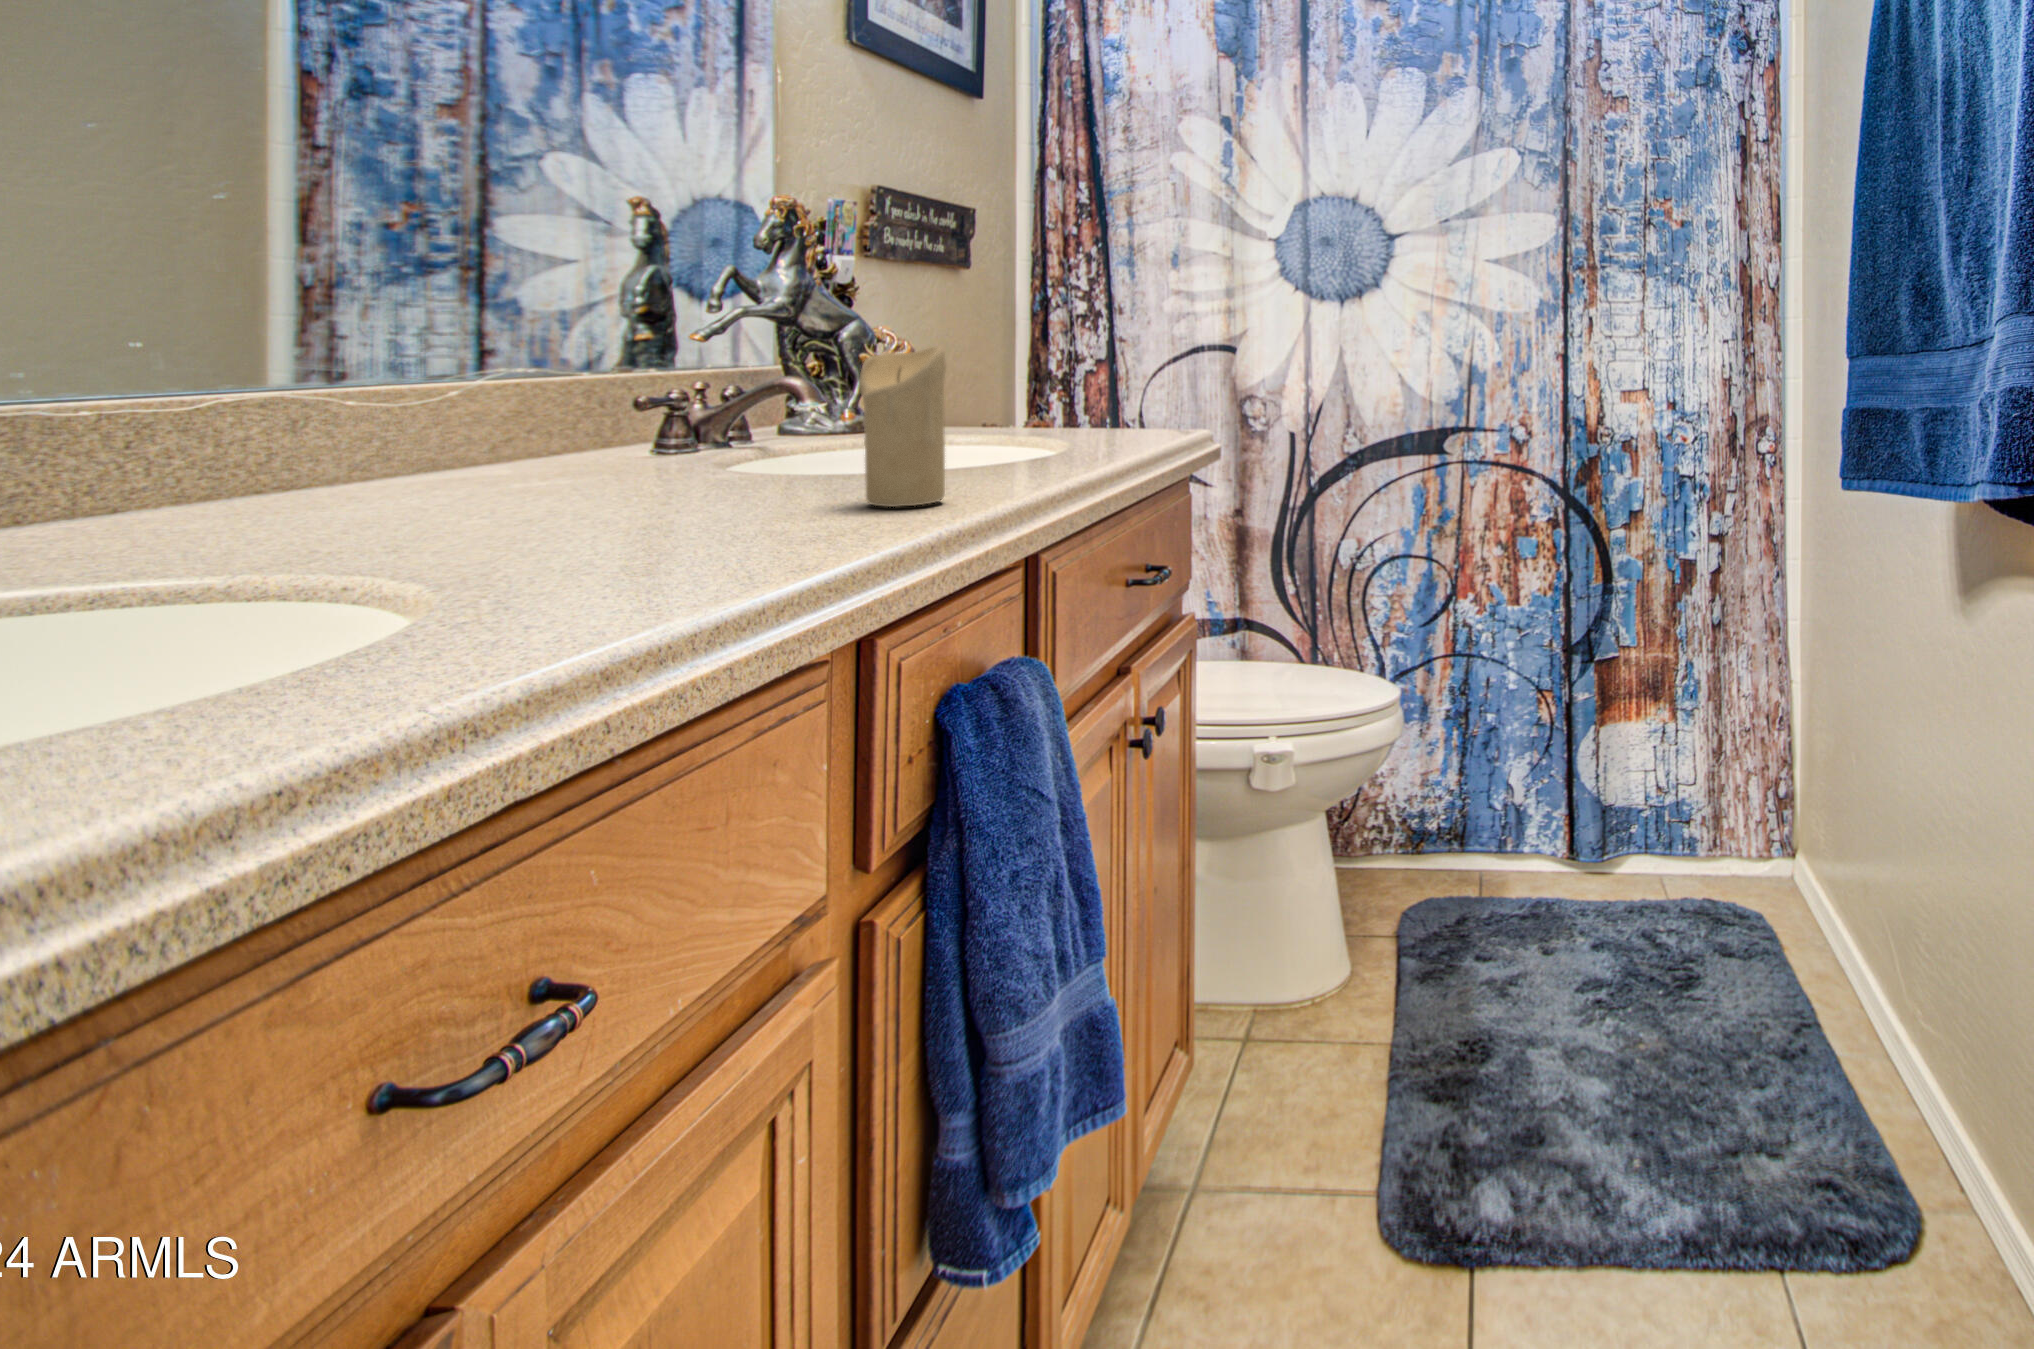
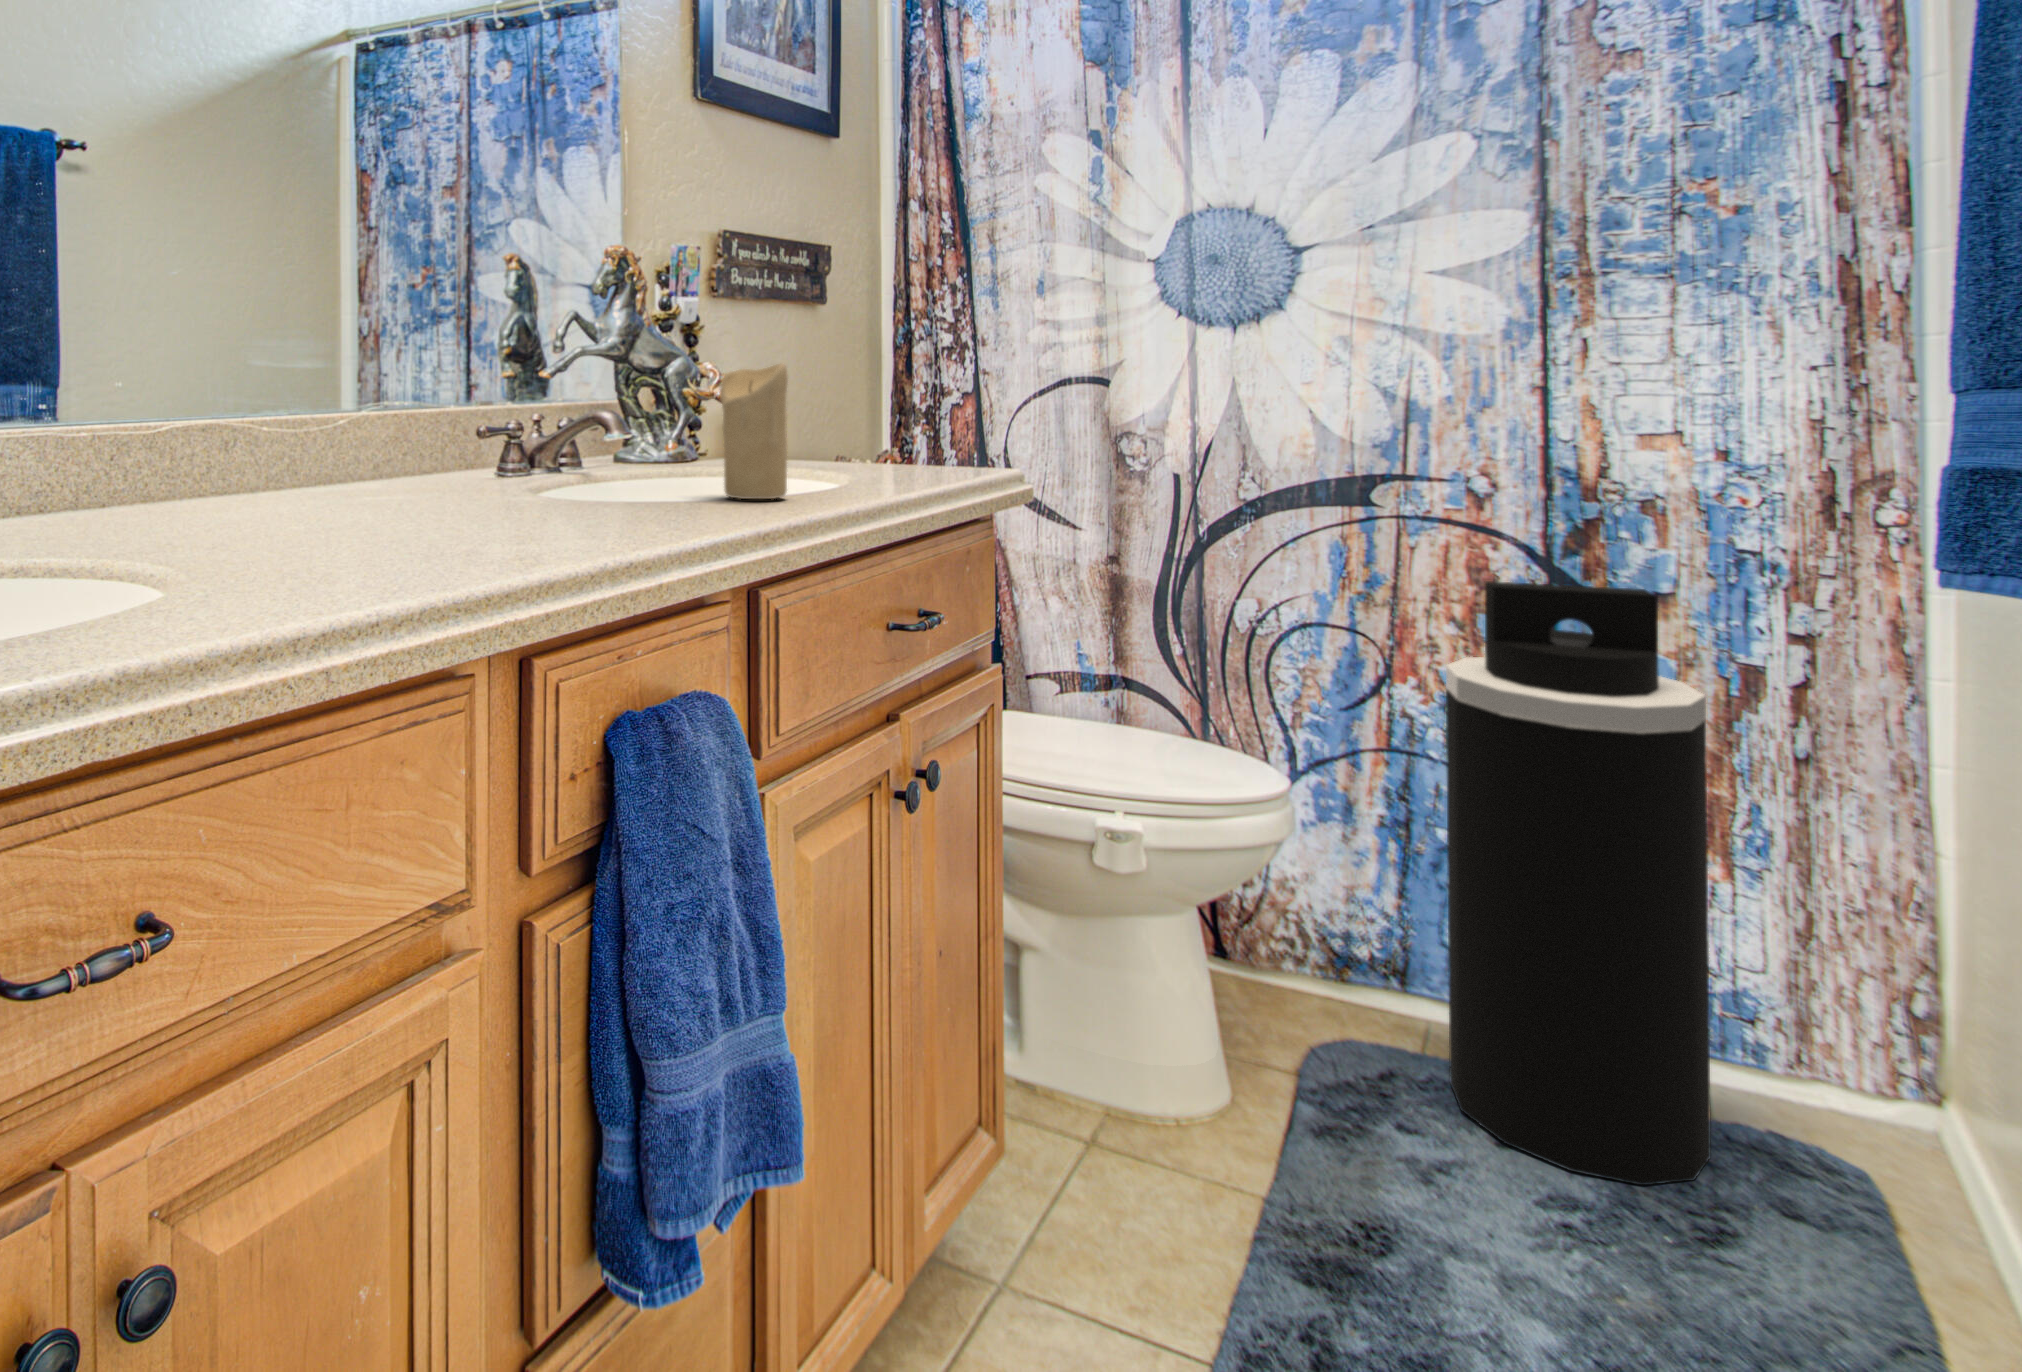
trash can: none [1501,511,1668,966] -> present [1446,581,1711,1185]

